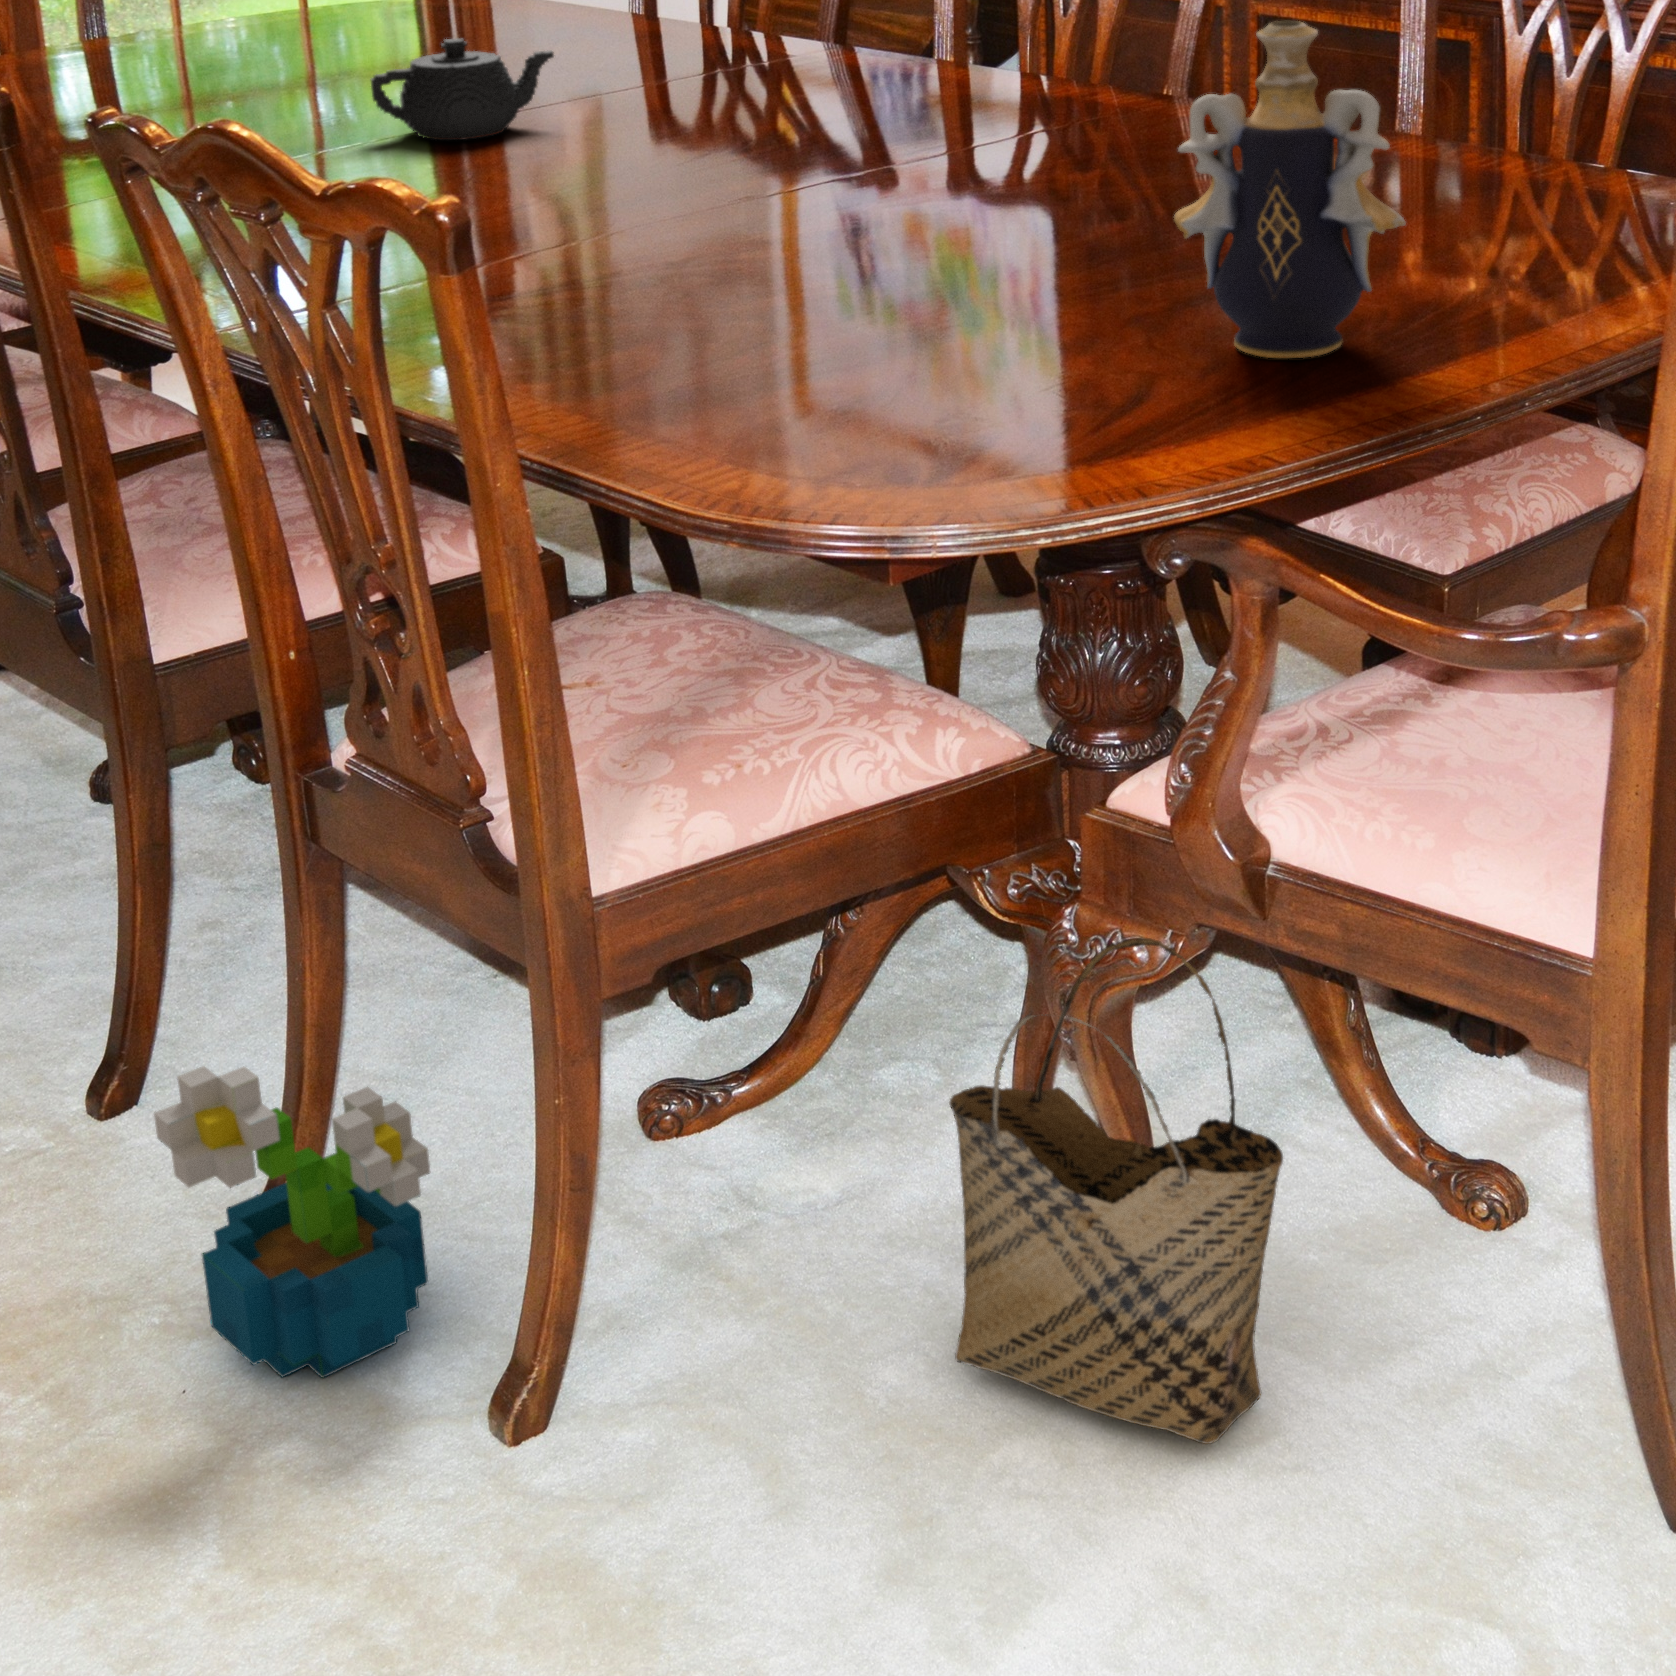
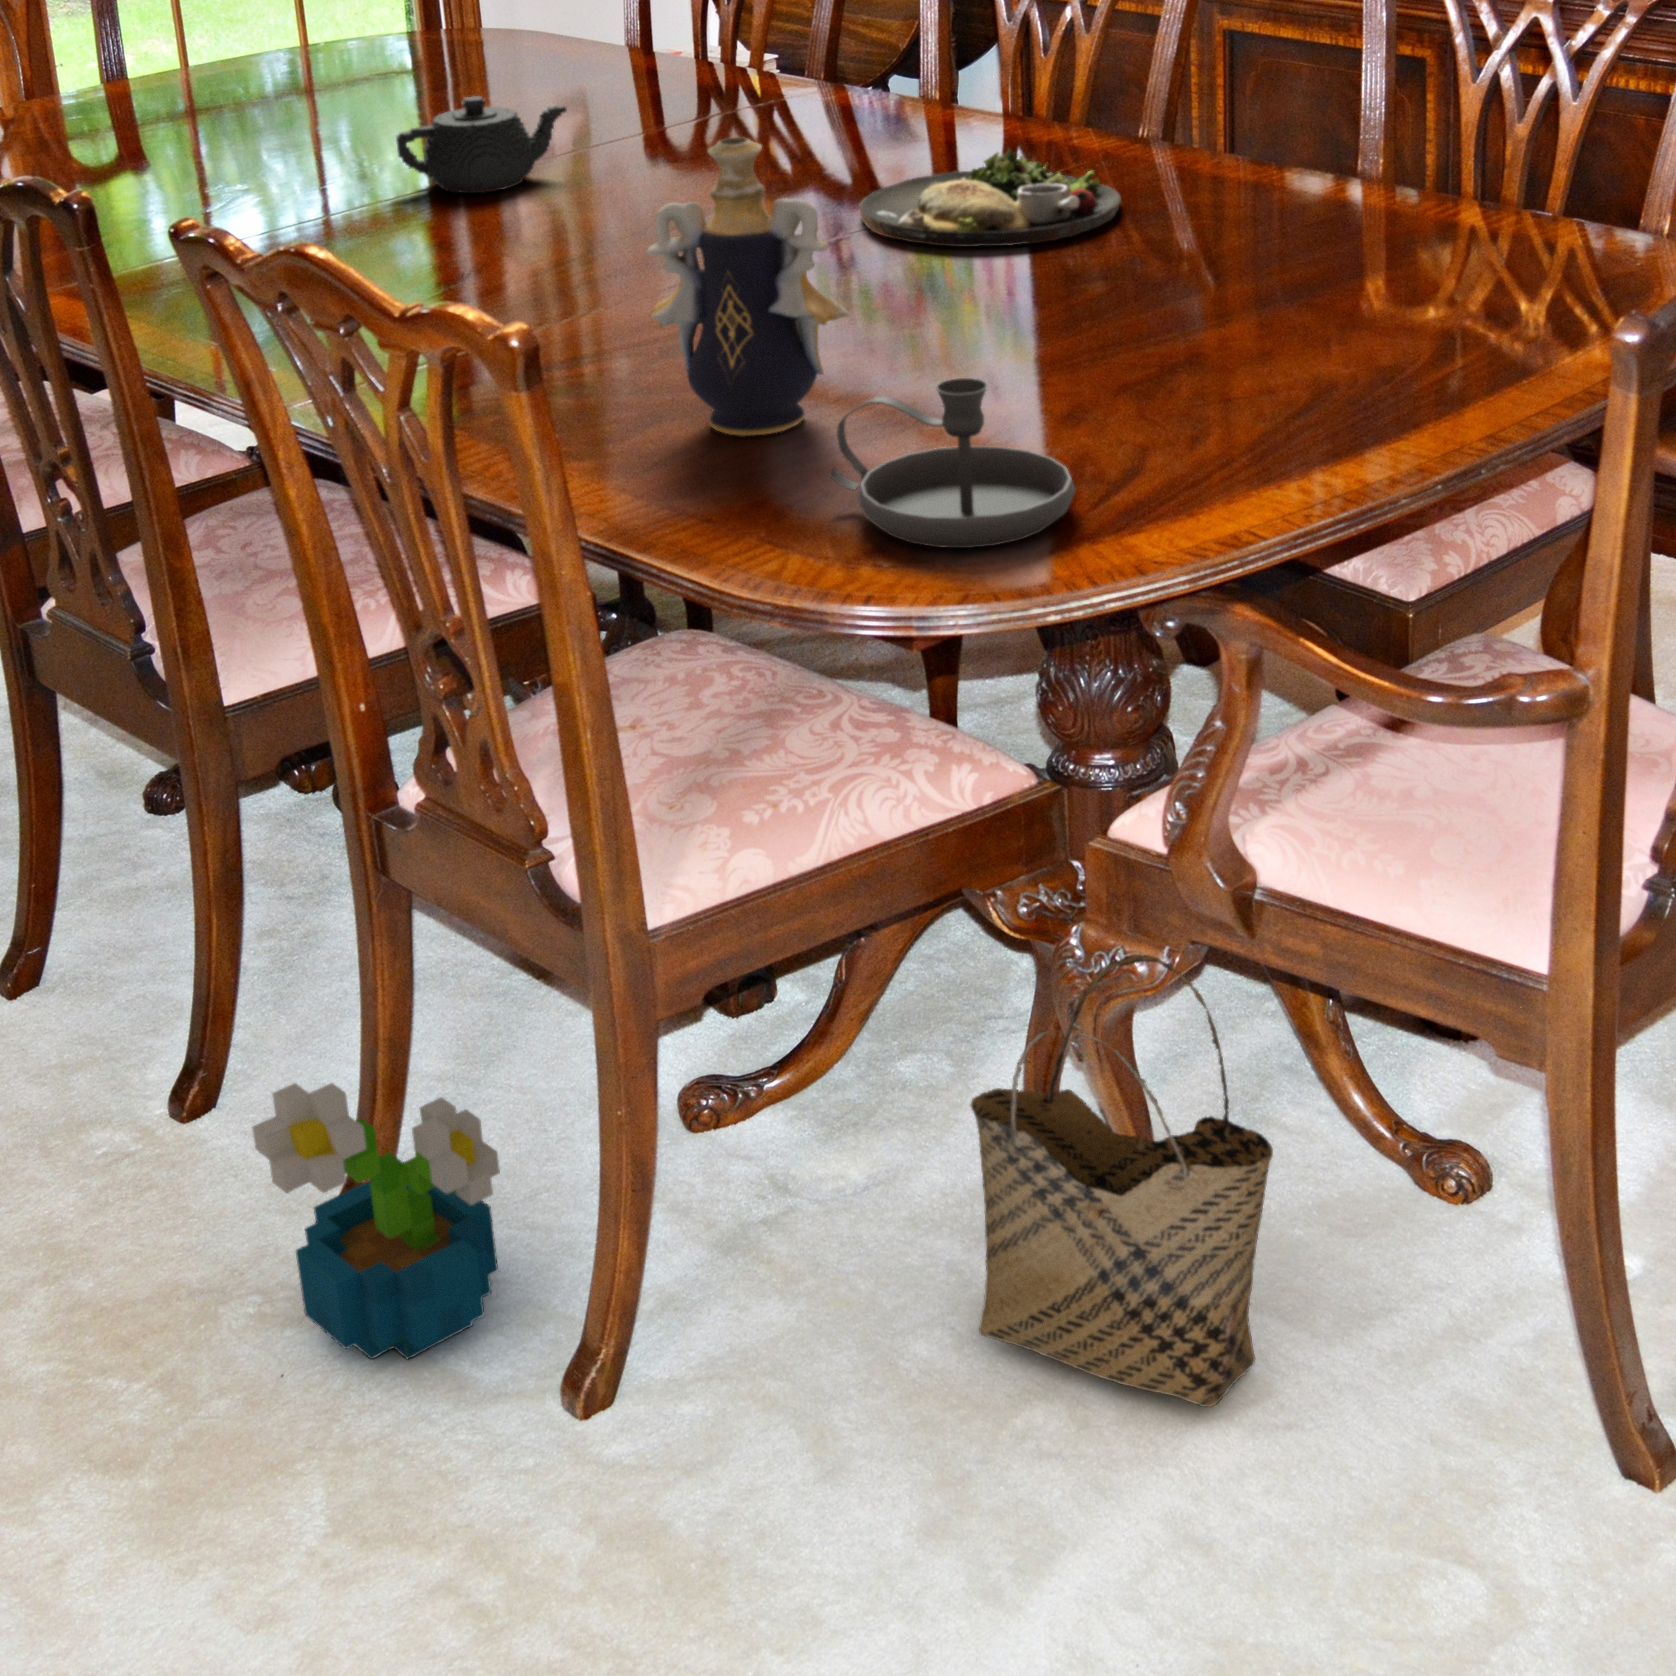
decorative vase: present [1174,21,1406,358] -> present [646,137,849,436]
dinner plate: none [860,94,1141,192] -> present [860,149,1121,247]
candlestick: none [803,286,1074,470] -> present [829,378,1075,548]

